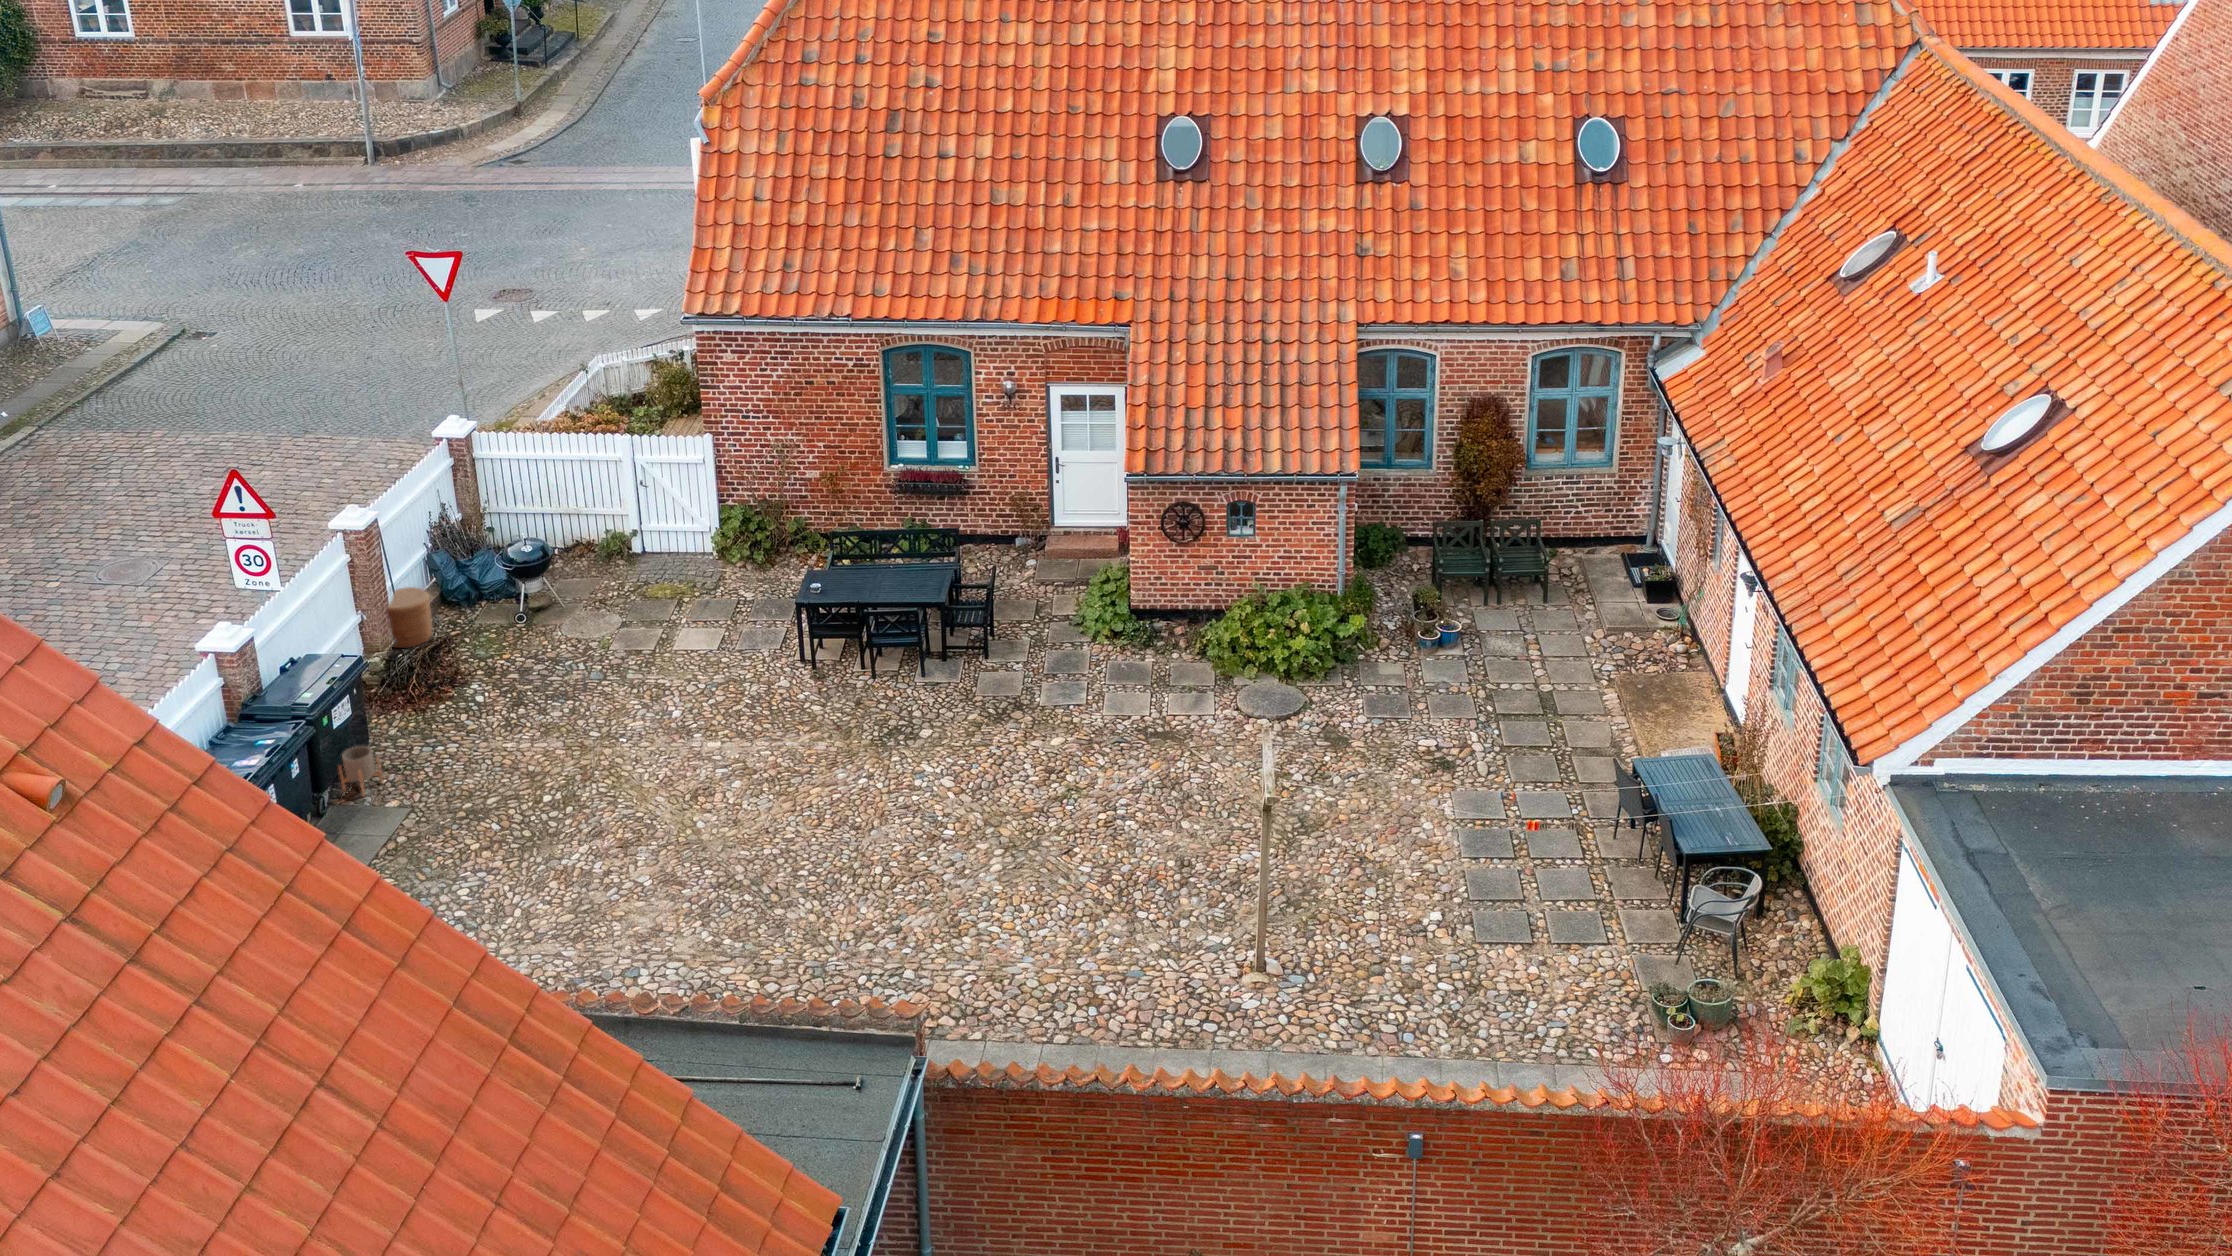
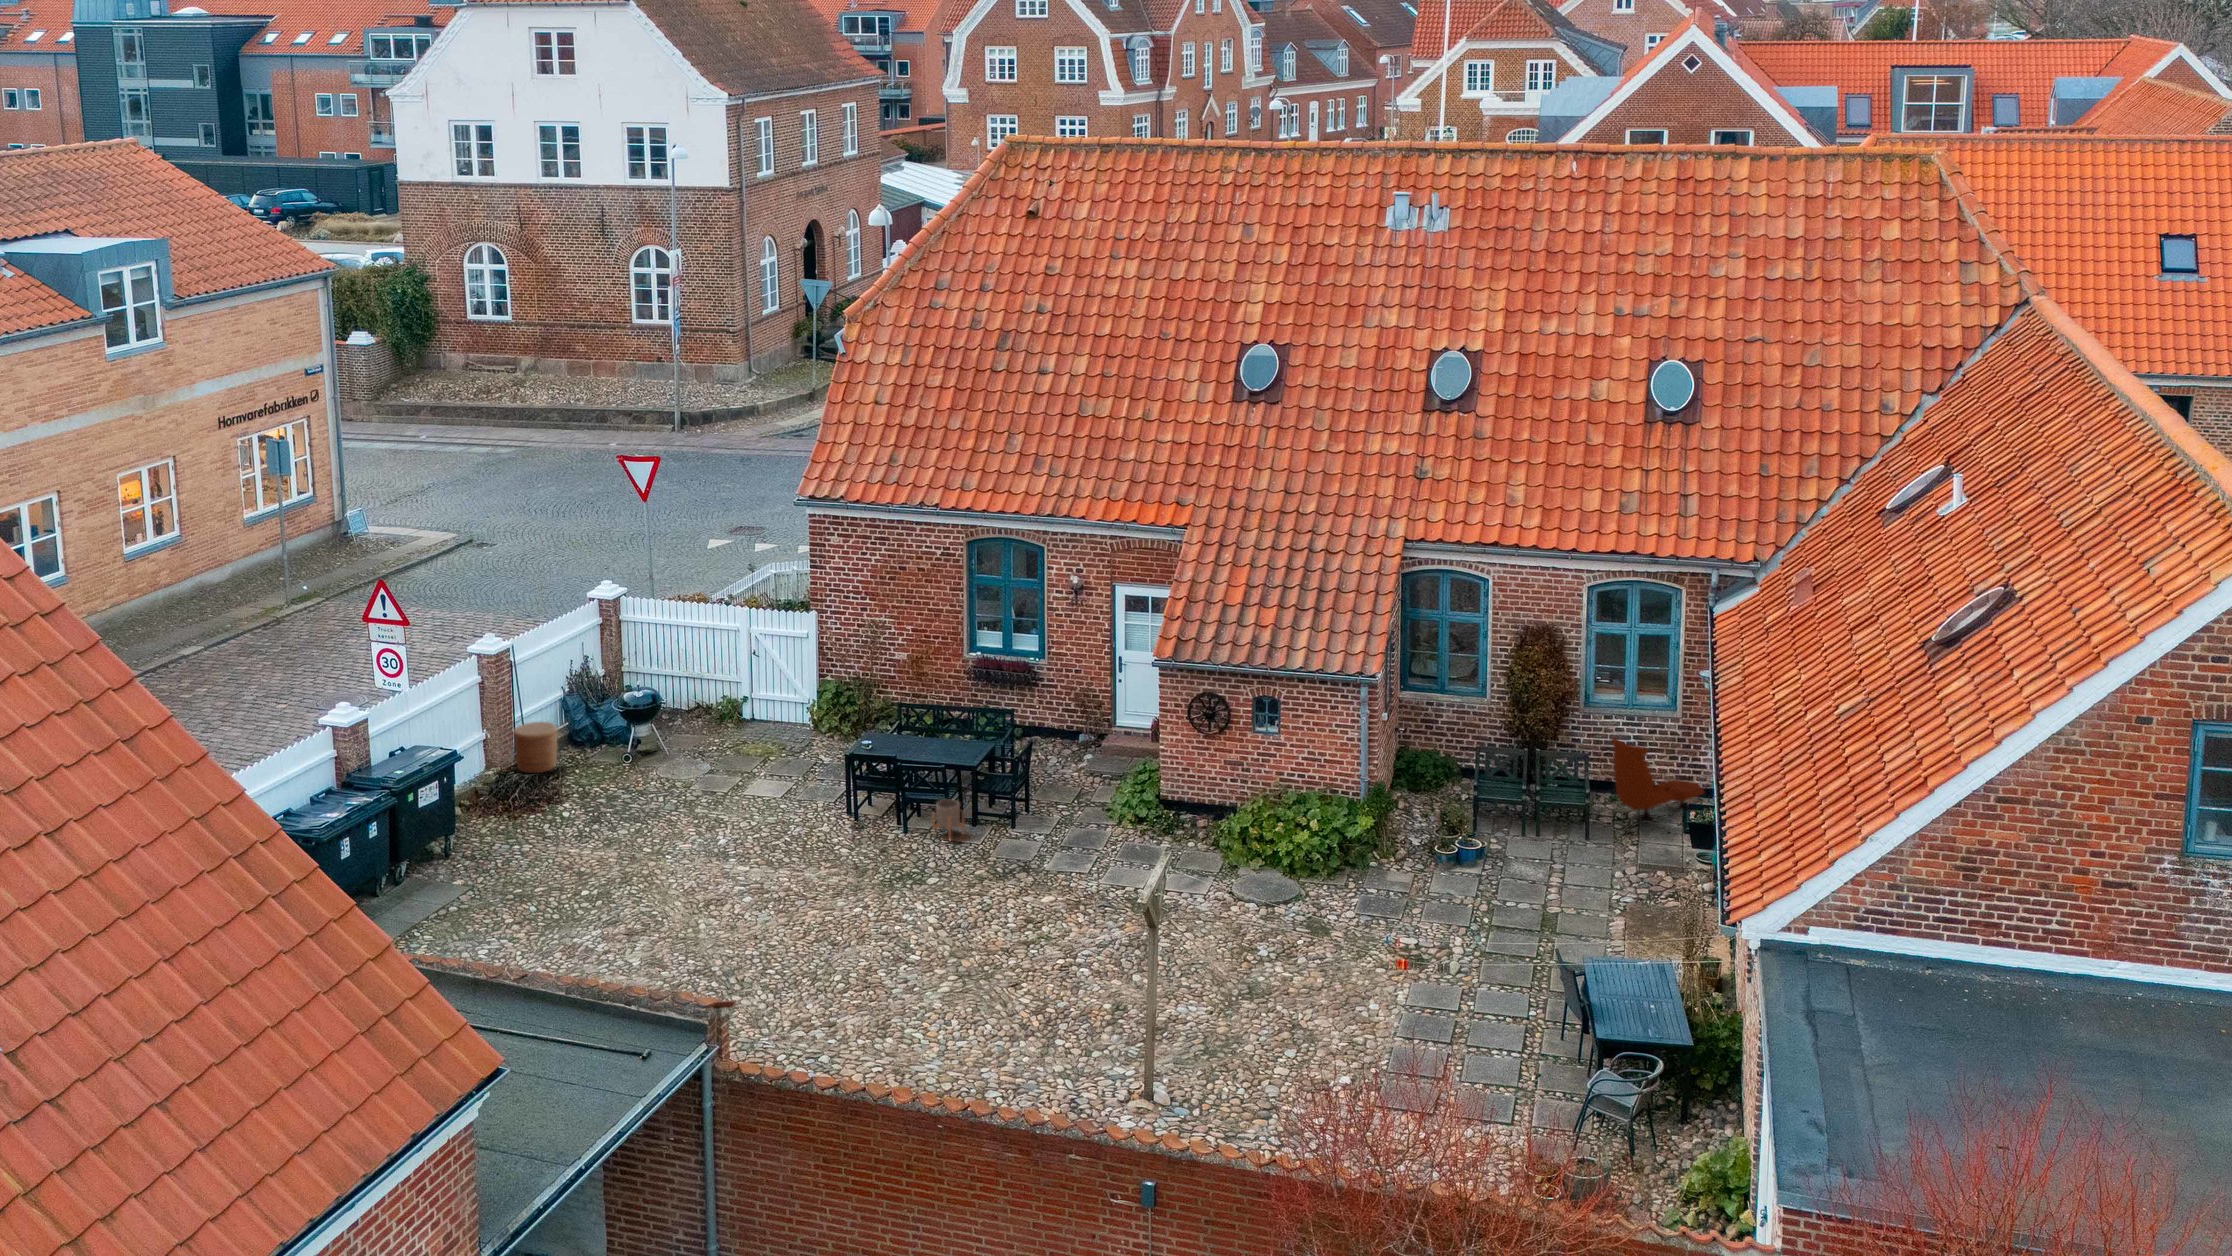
lounge chair: none [1562,503,1634,589] -> present [1612,737,1704,830]
planter: present [339,746,383,796] -> present [932,799,965,840]

